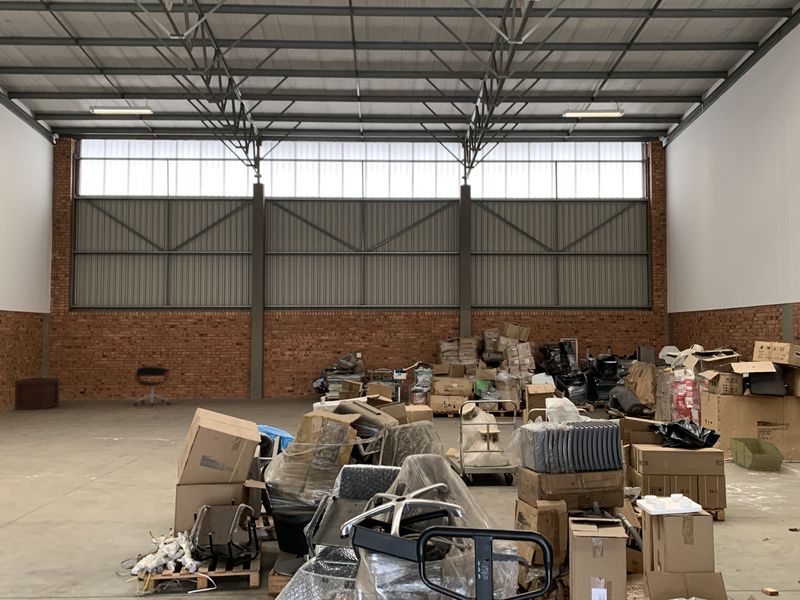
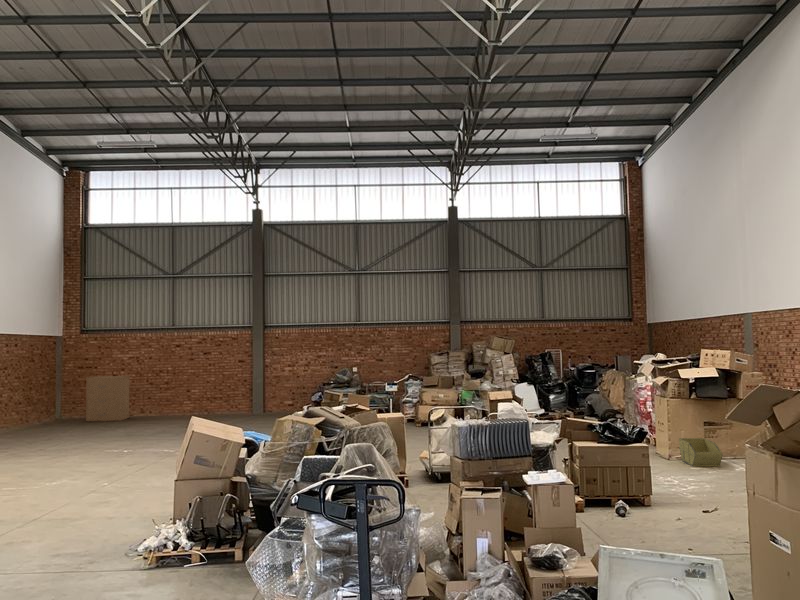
filing cabinet: none [74,358,122,406] -> present [86,376,130,421]
office chair: present [134,367,170,406] -> none [142,383,176,421]
wooden crate: present [14,378,59,409] -> none [31,395,72,425]

